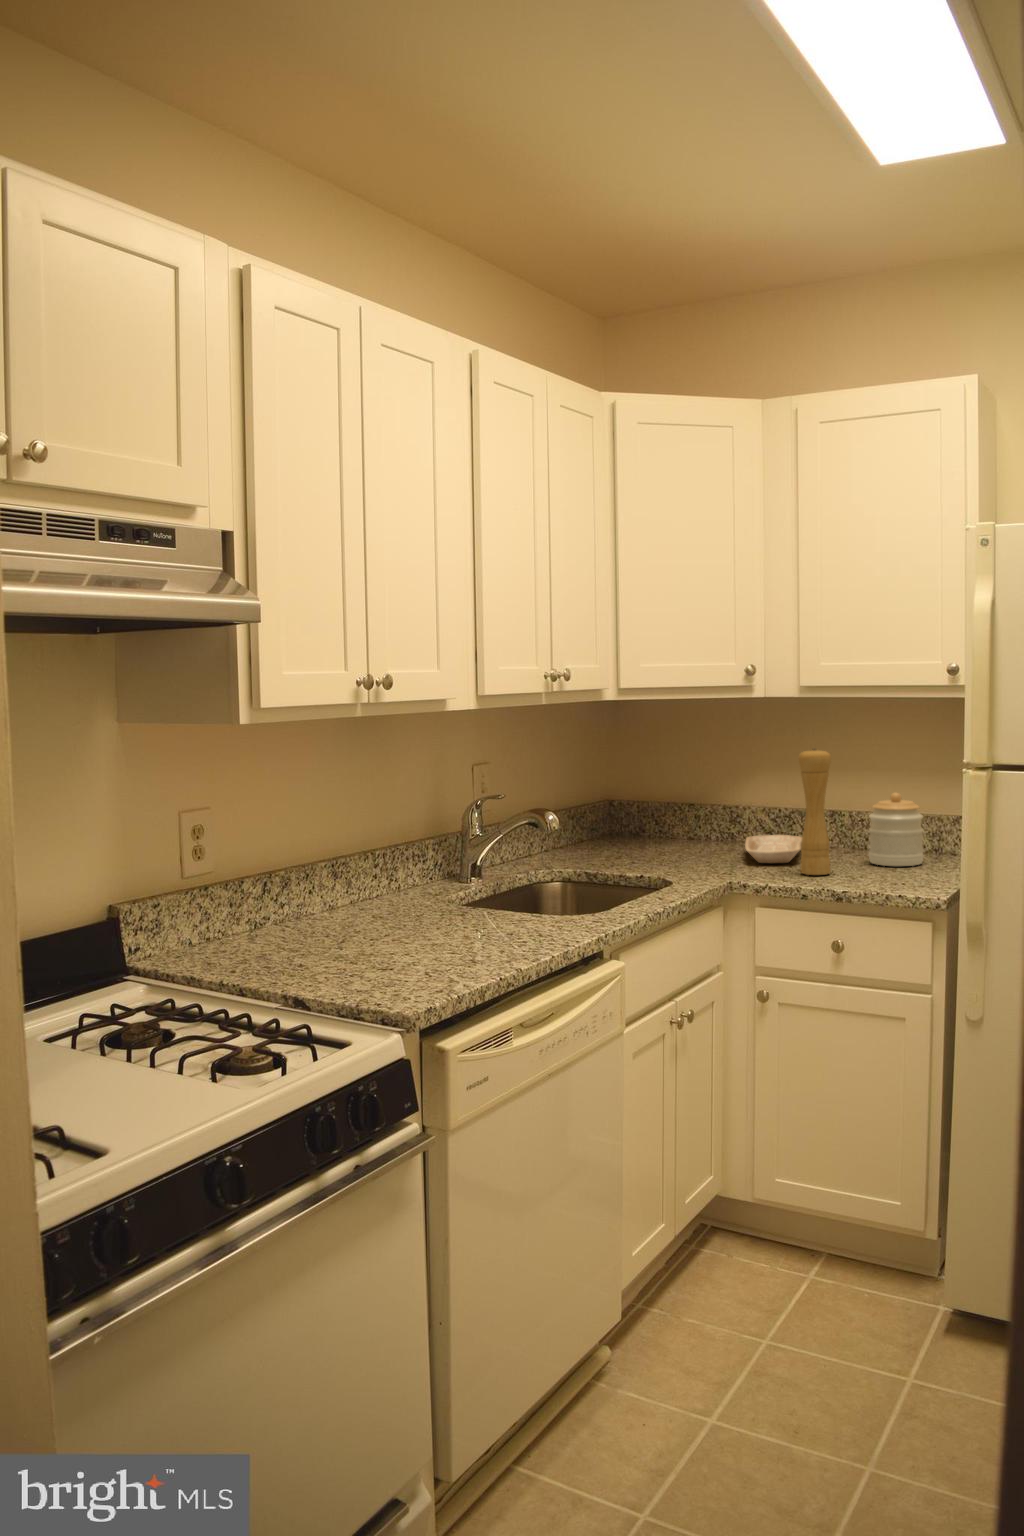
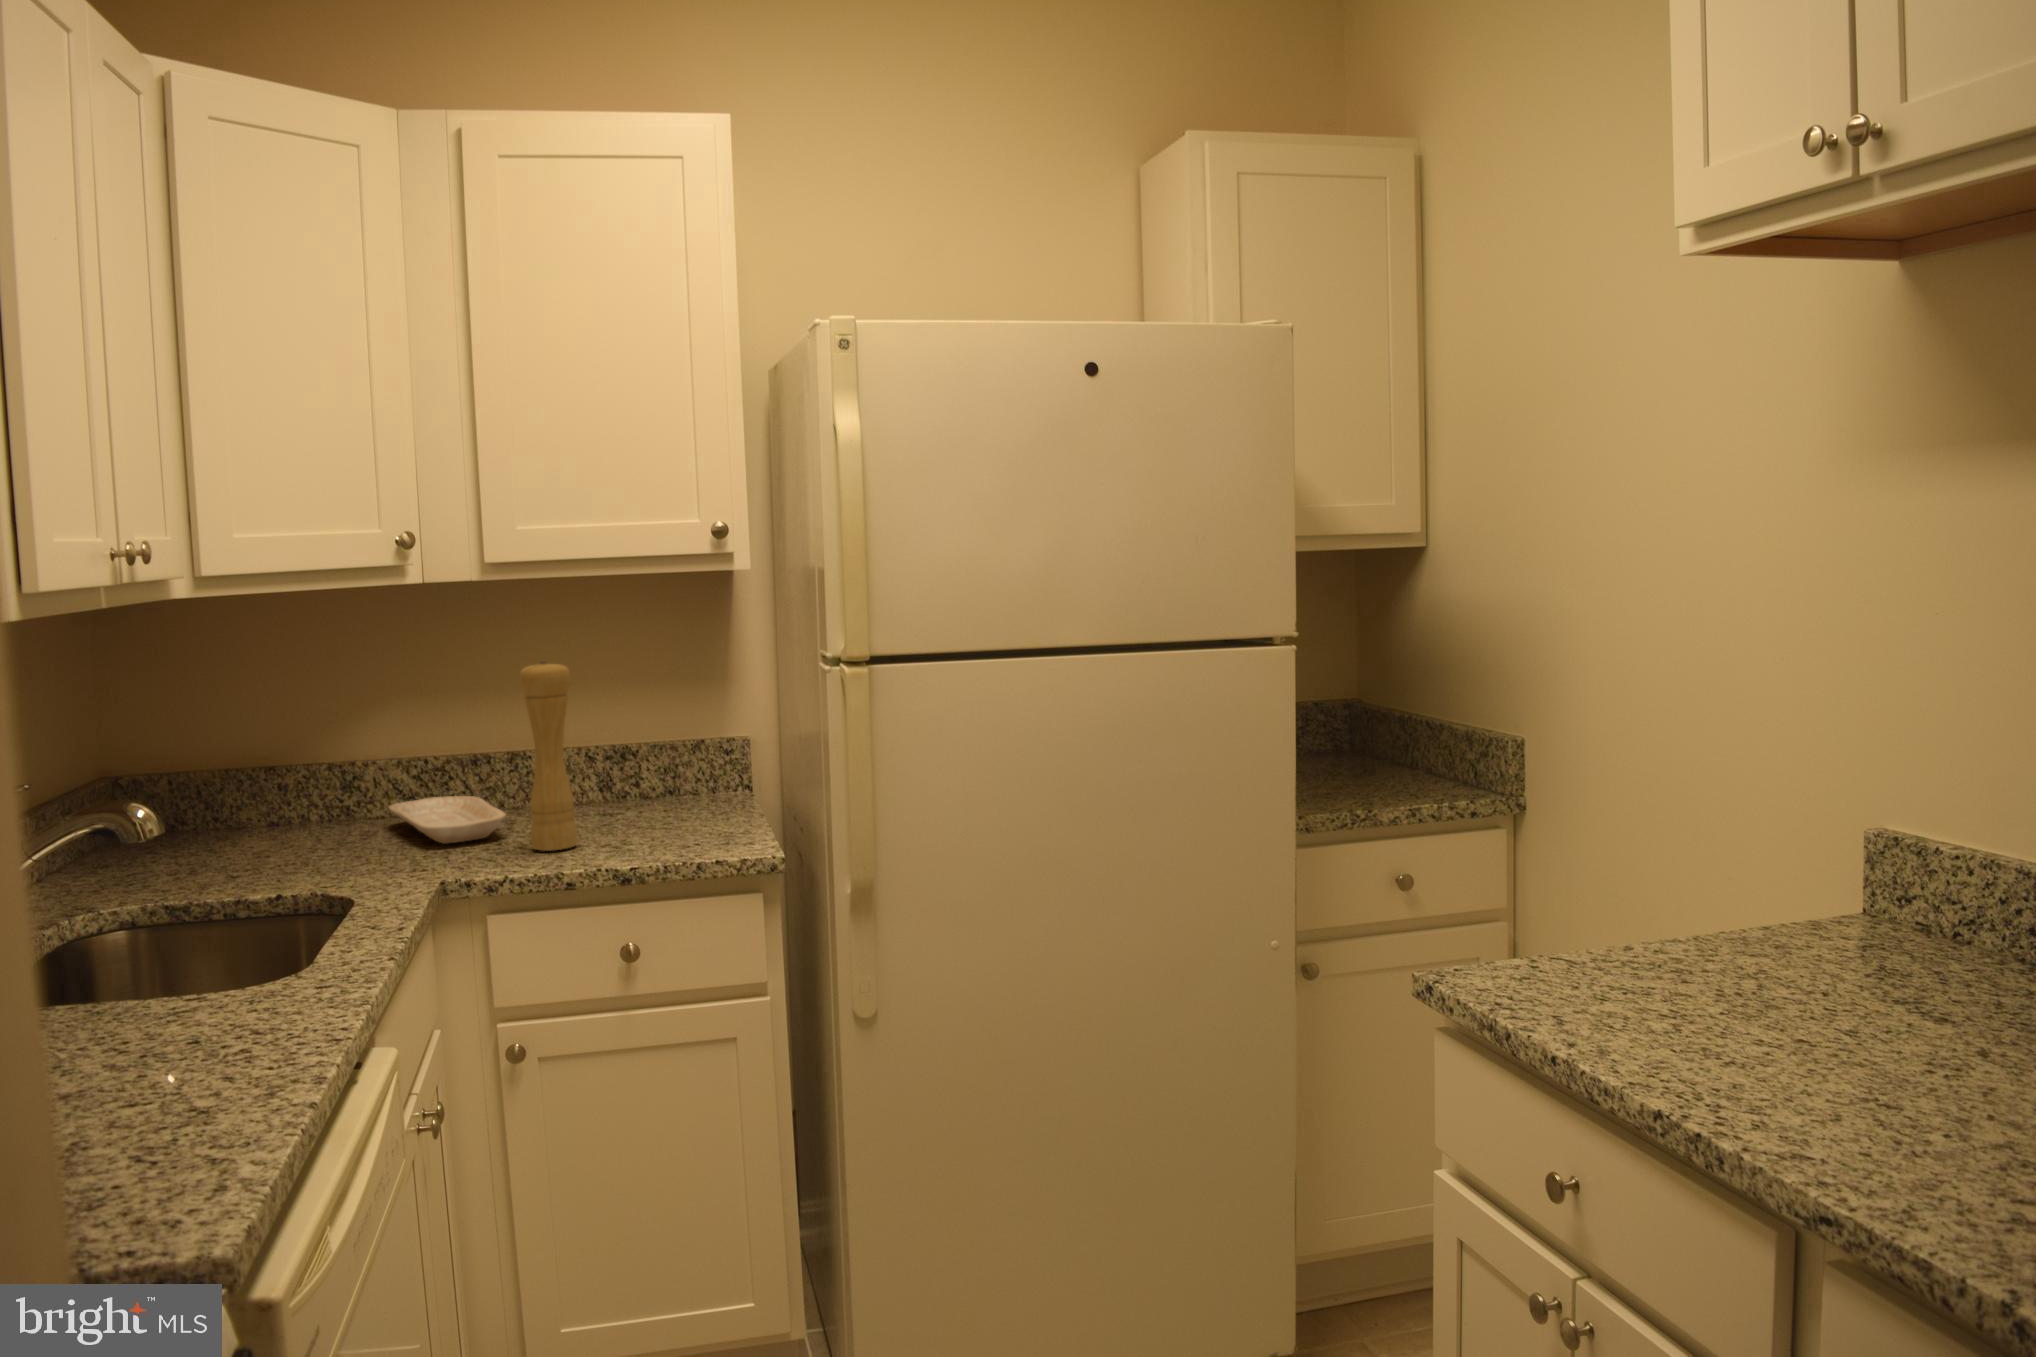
jar: present [869,793,923,866] -> none [597,718,676,822]

